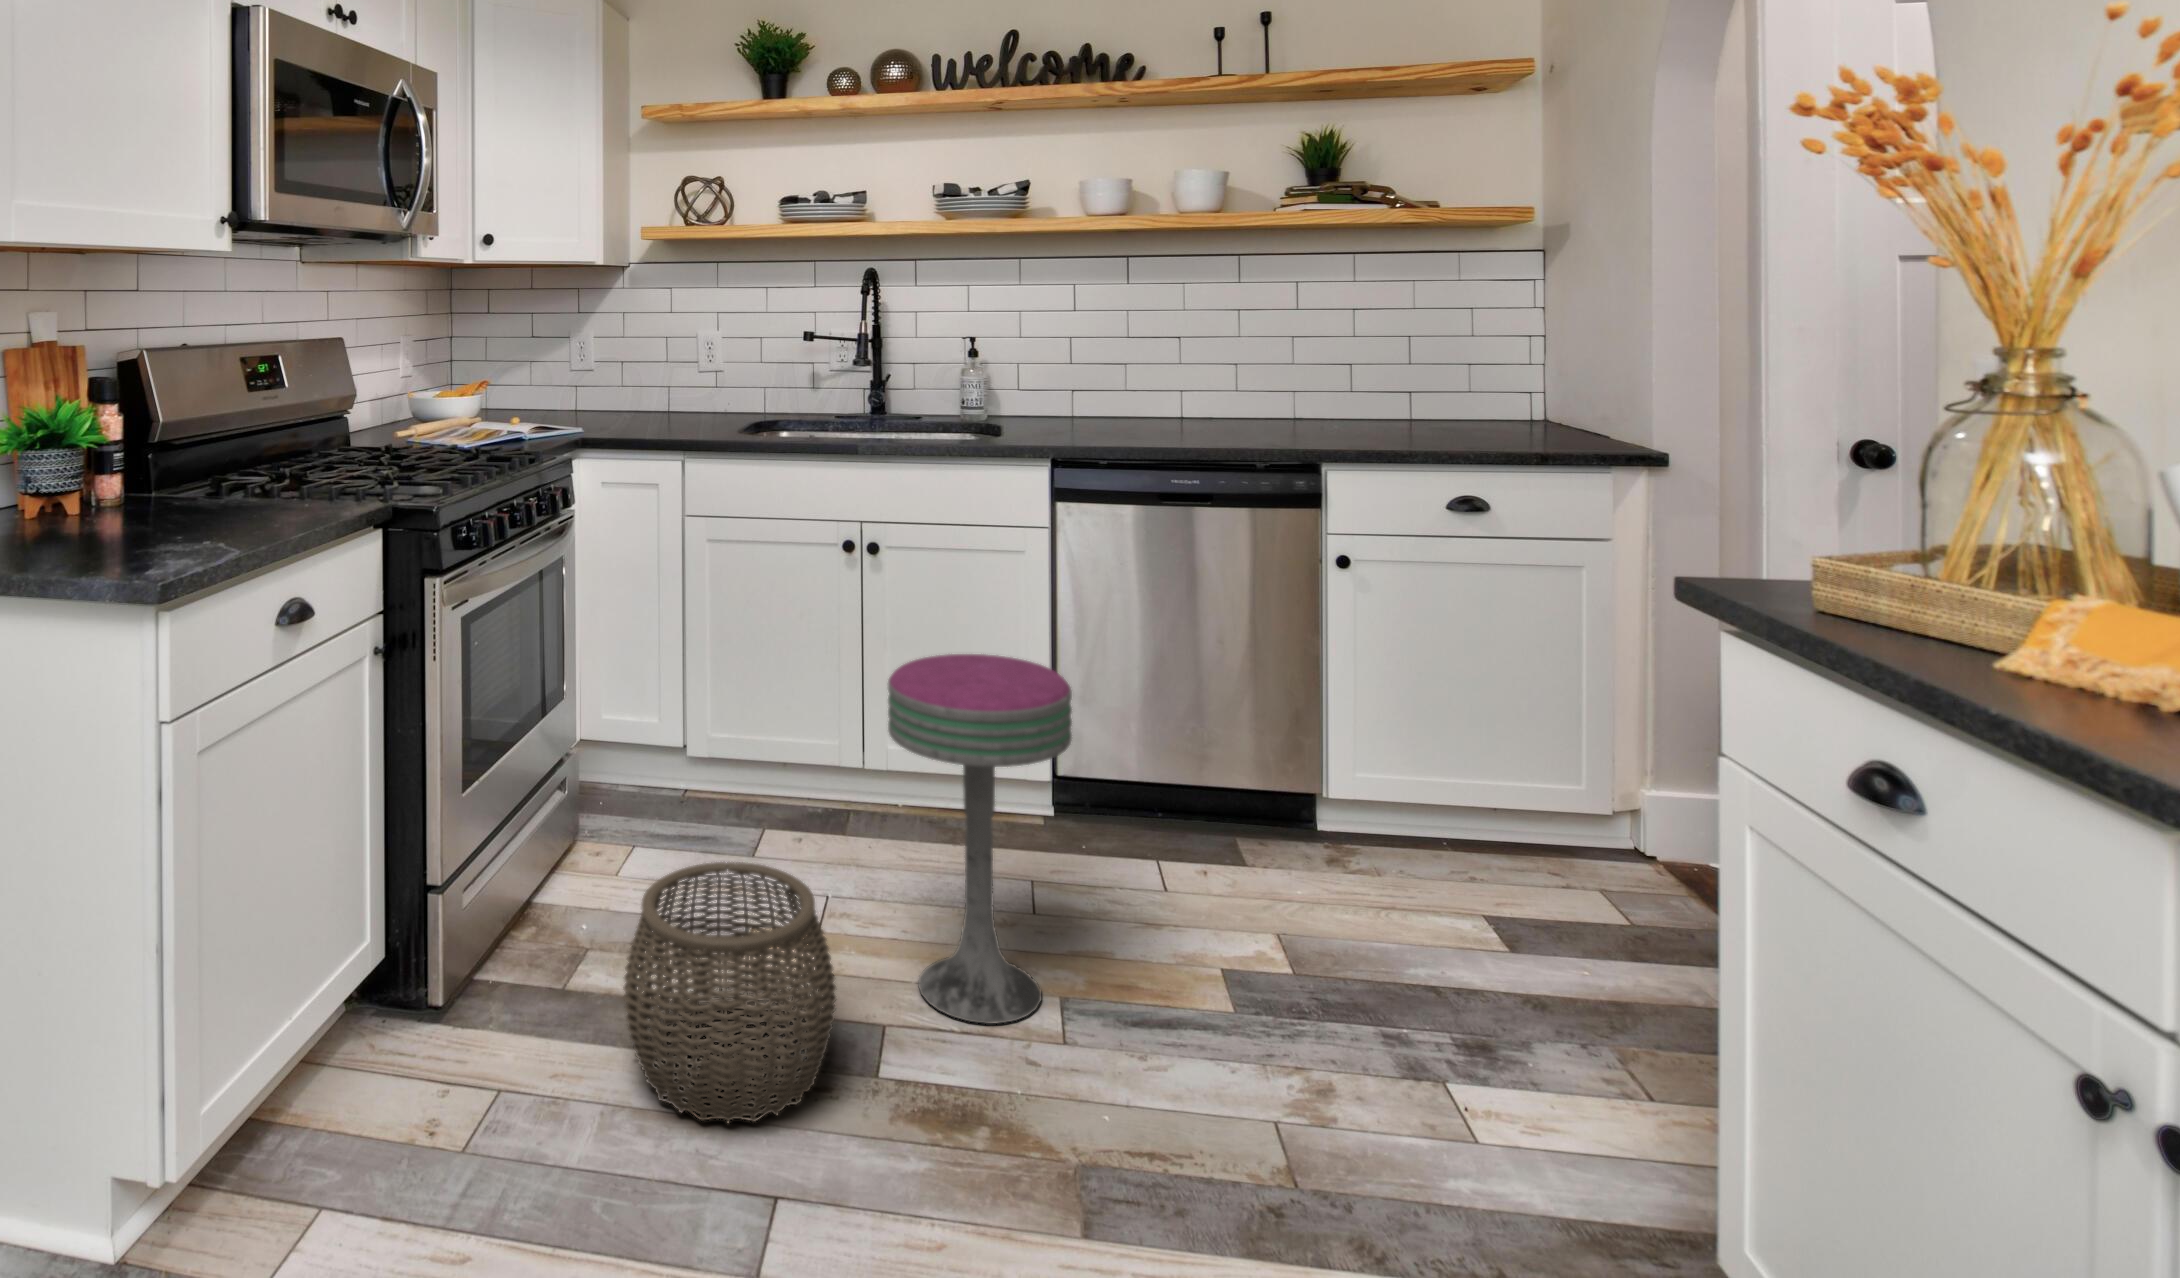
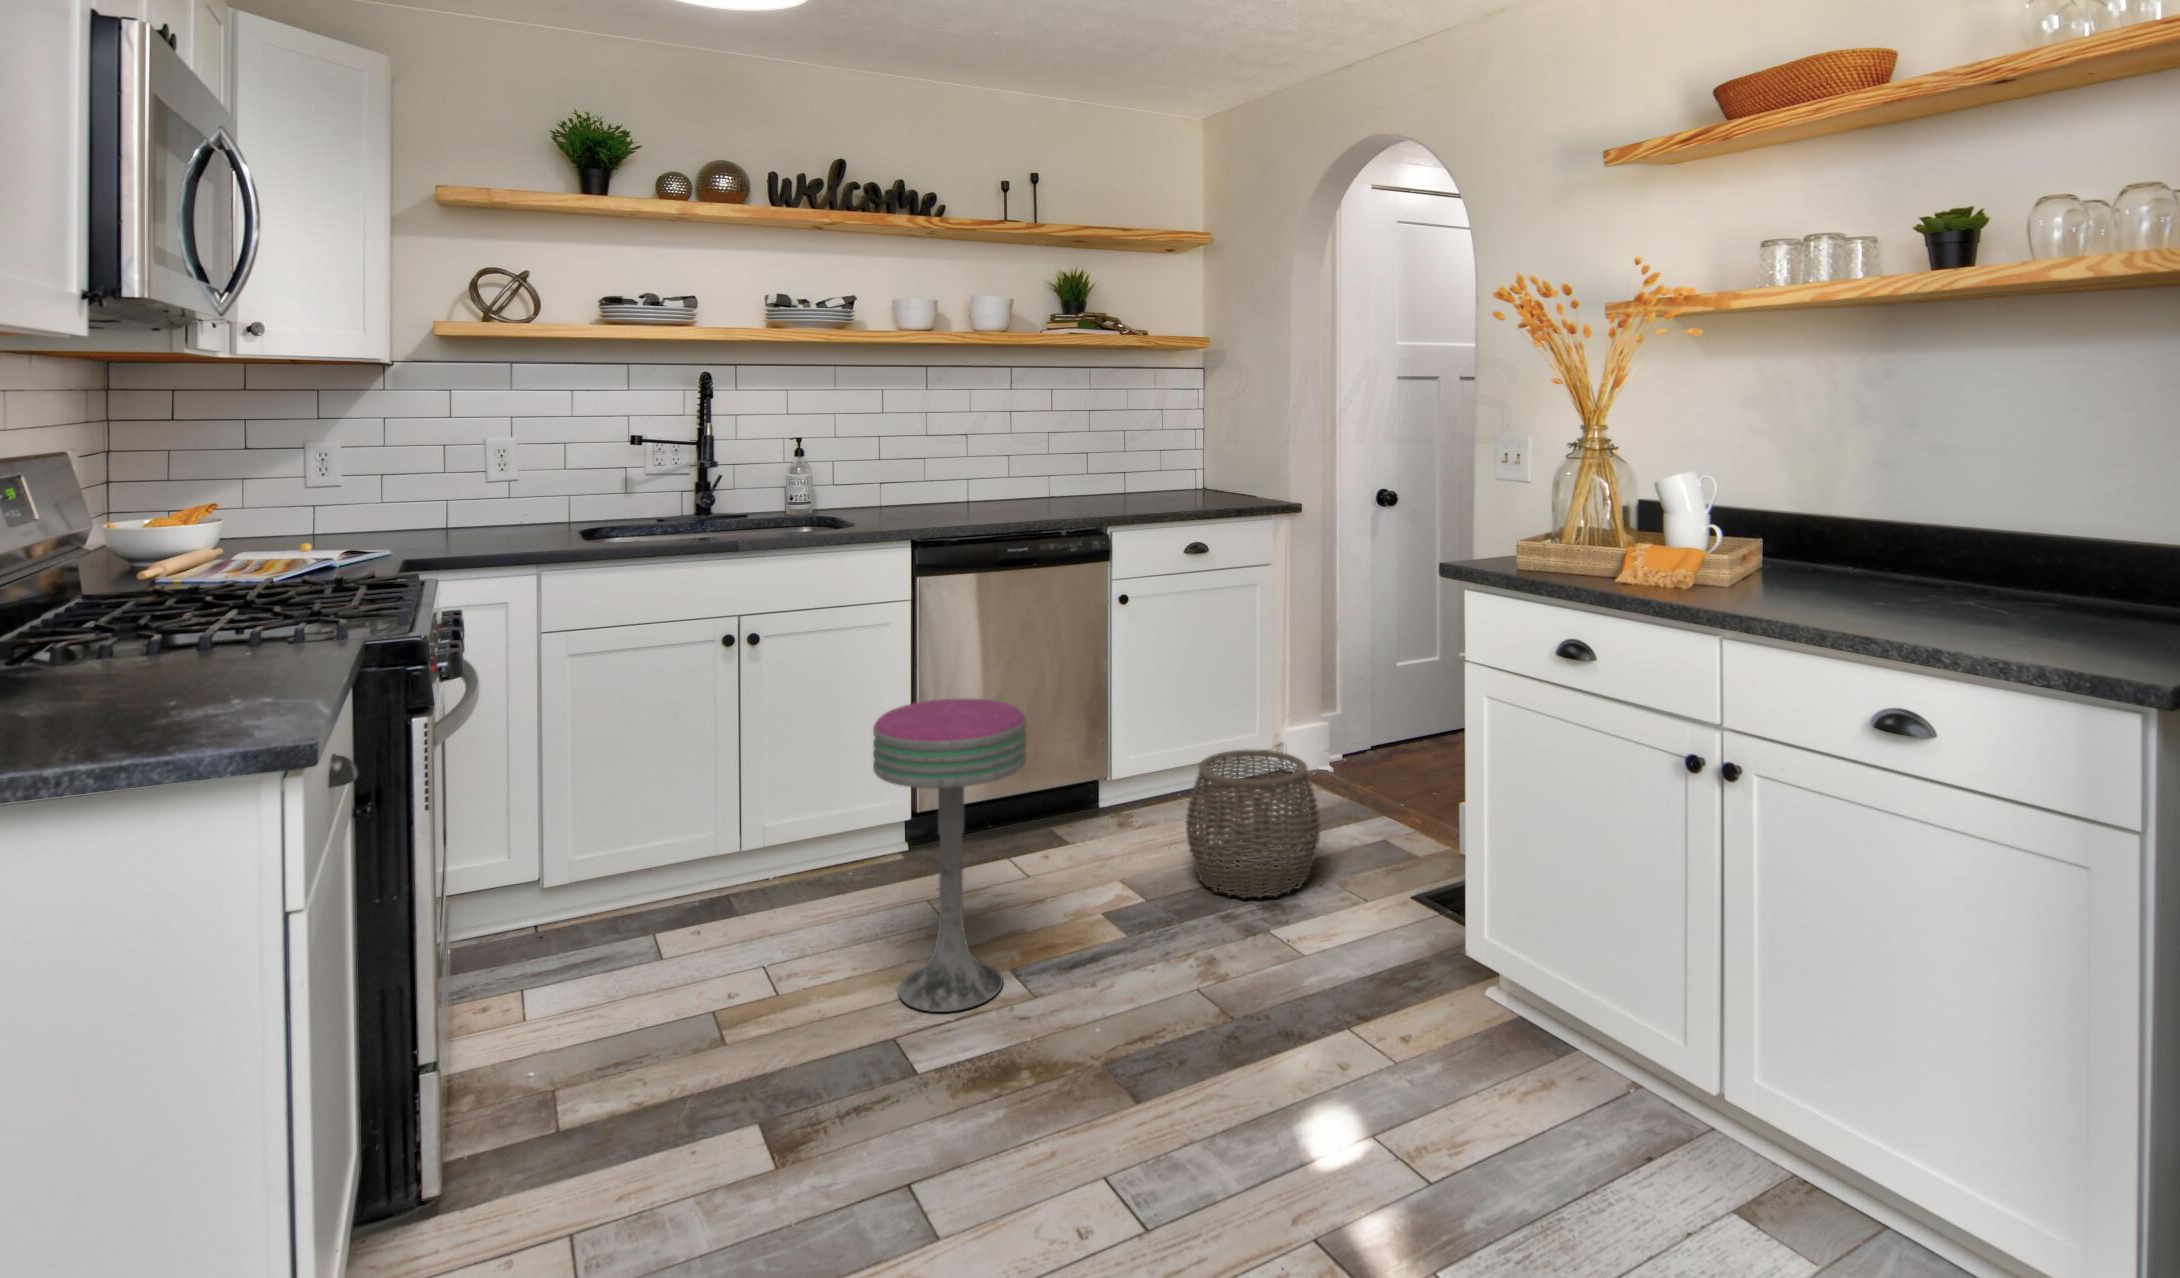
woven basket: present [623,862,837,1123] -> present [1186,750,1320,898]

